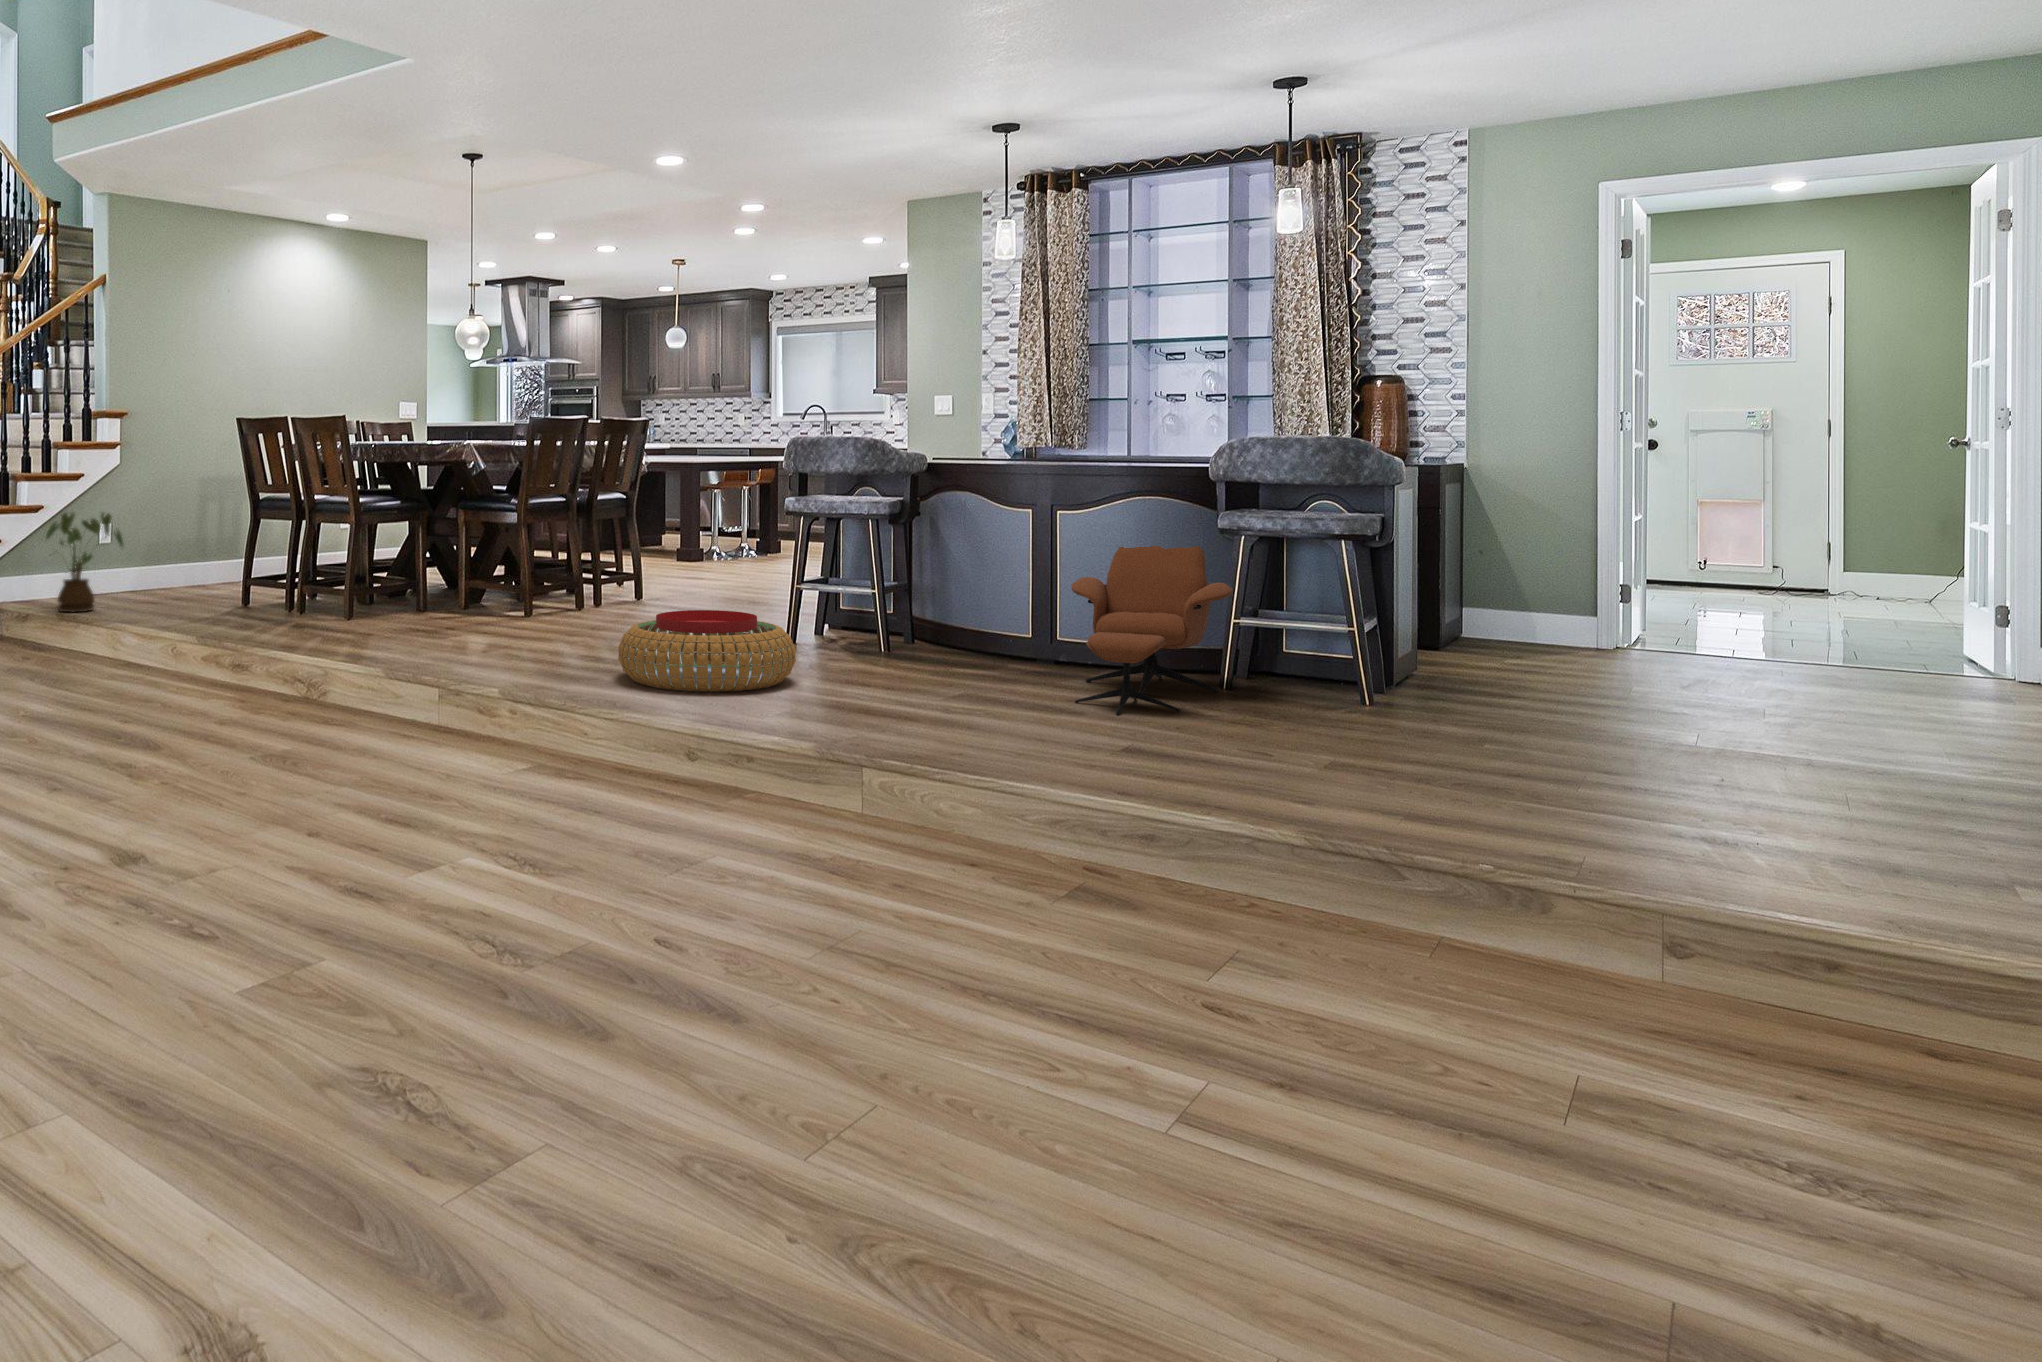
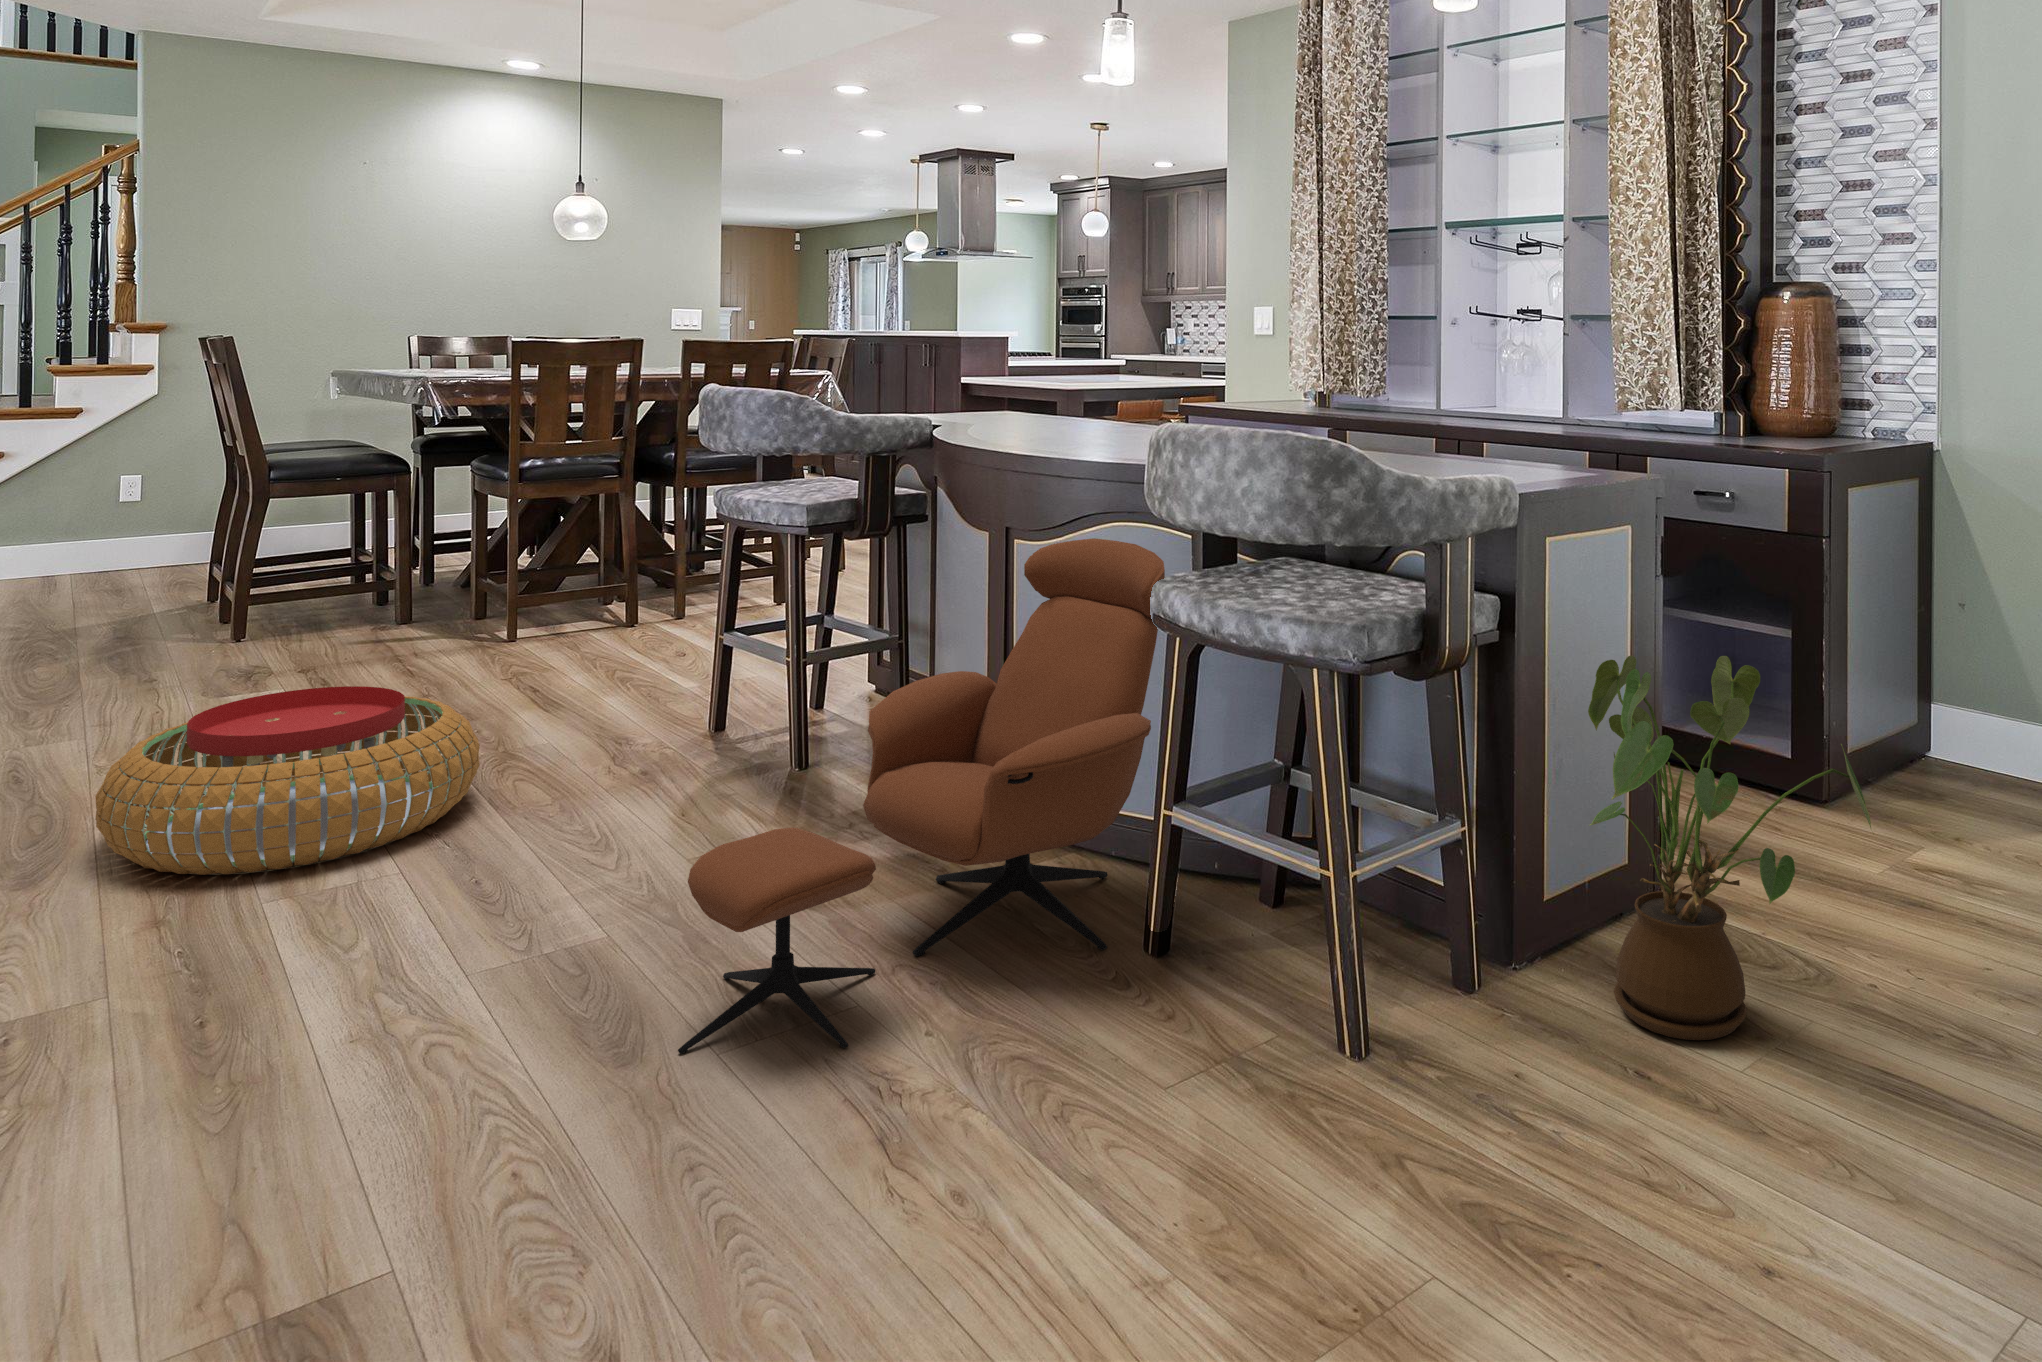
house plant: present [46,513,124,612] -> present [1588,656,1871,1040]

